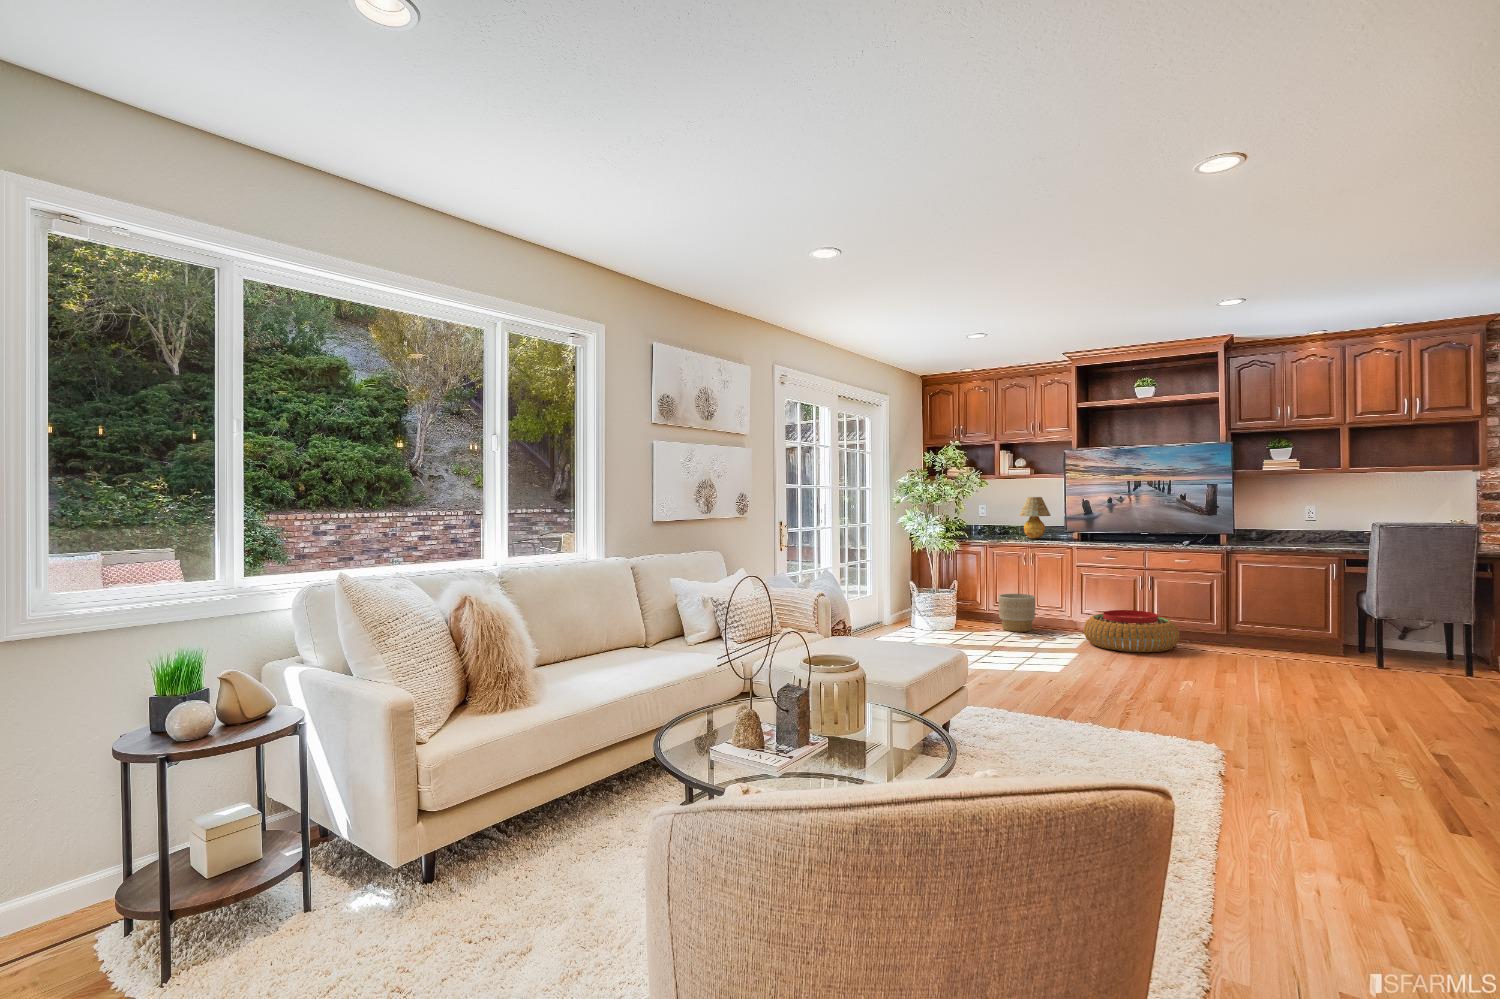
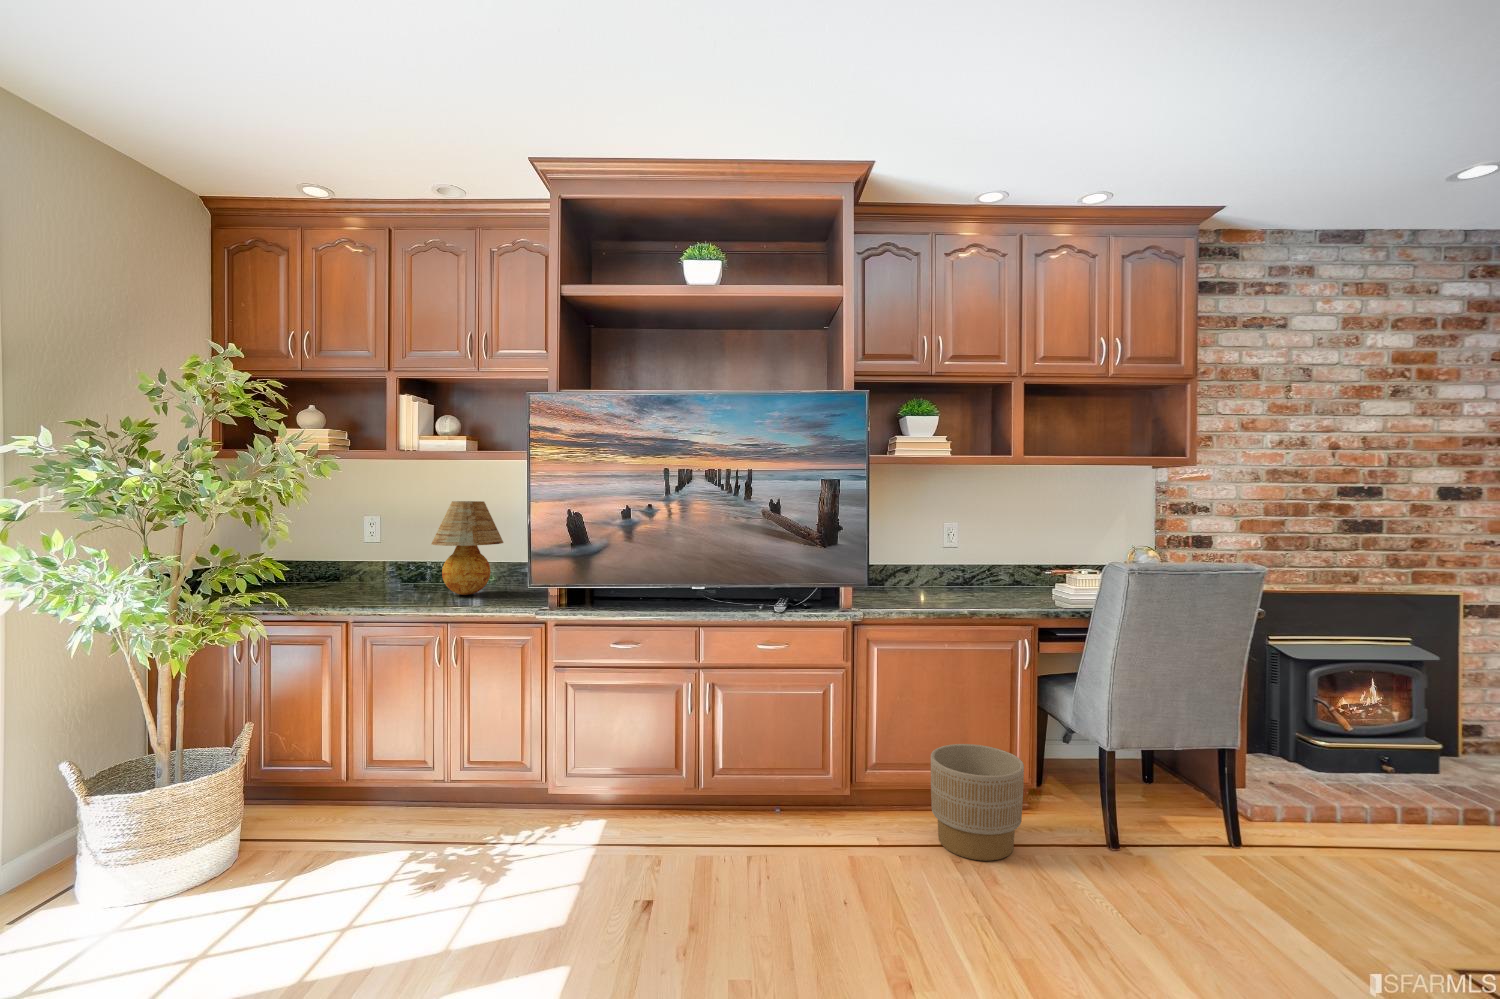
planter: present [998,594,1035,632] -> present [931,744,1024,861]
pouf: present [1084,610,1180,652] -> none [565,773,784,927]

